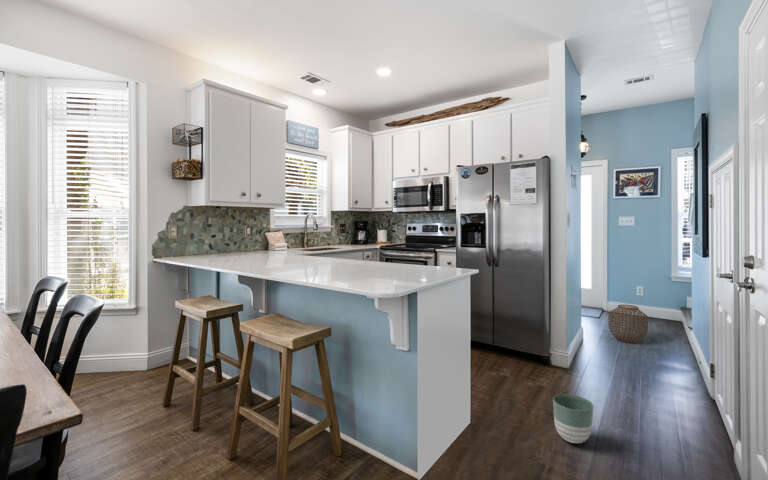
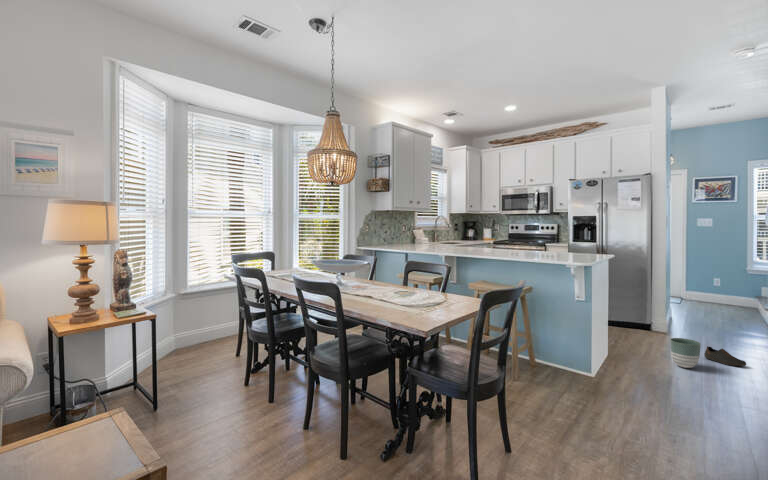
woven basket: present [608,305,648,343] -> none [692,290,728,320]
shoe: none [605,401,659,435] -> present [704,346,746,366]

